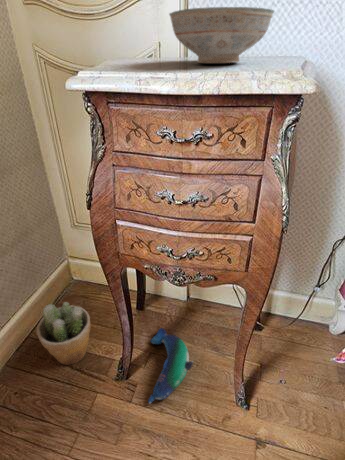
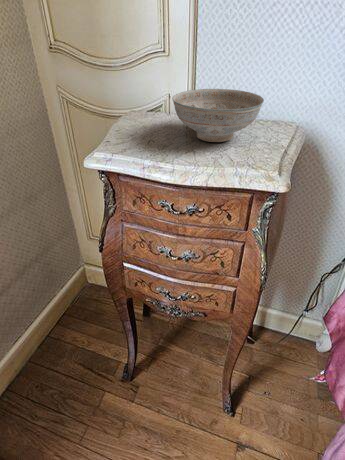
potted plant: present [37,302,90,365] -> none [55,313,101,365]
plush toy: present [148,328,193,404] -> none [148,336,189,405]

